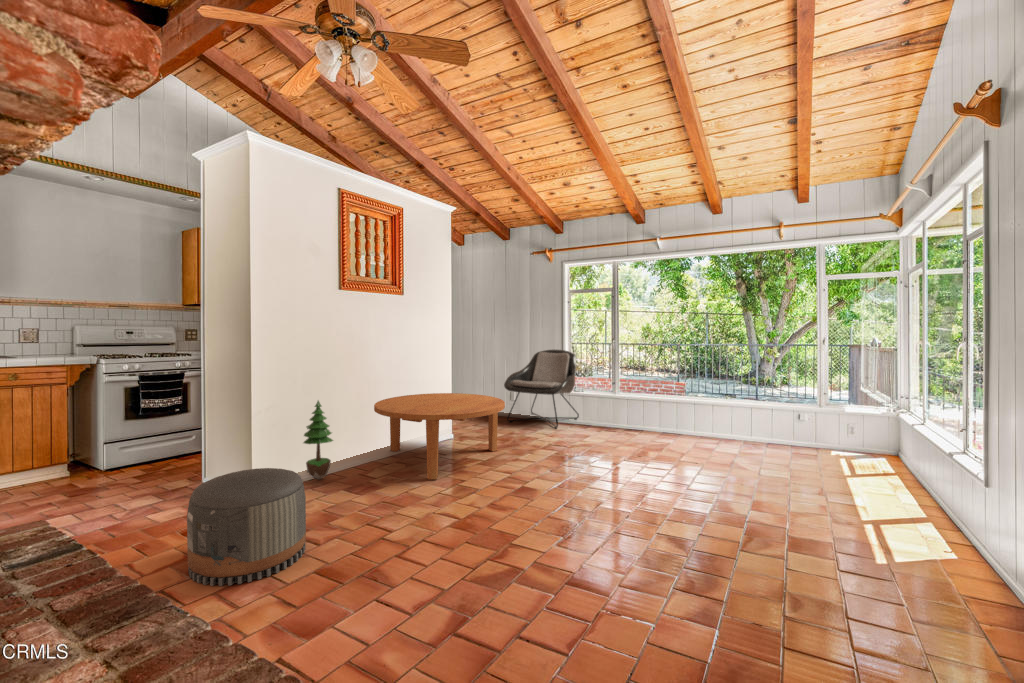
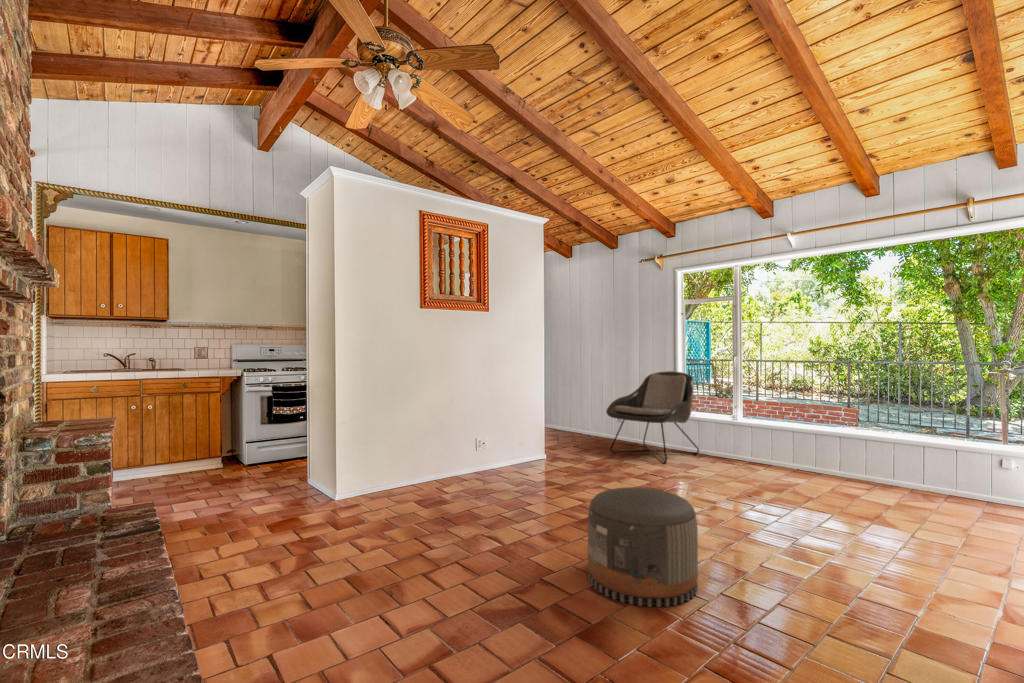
coffee table: present [374,393,505,480] -> none [448,416,586,506]
potted tree: present [304,401,333,480] -> none [374,415,404,496]
pouf: present [187,468,306,586] -> present [588,487,698,607]

